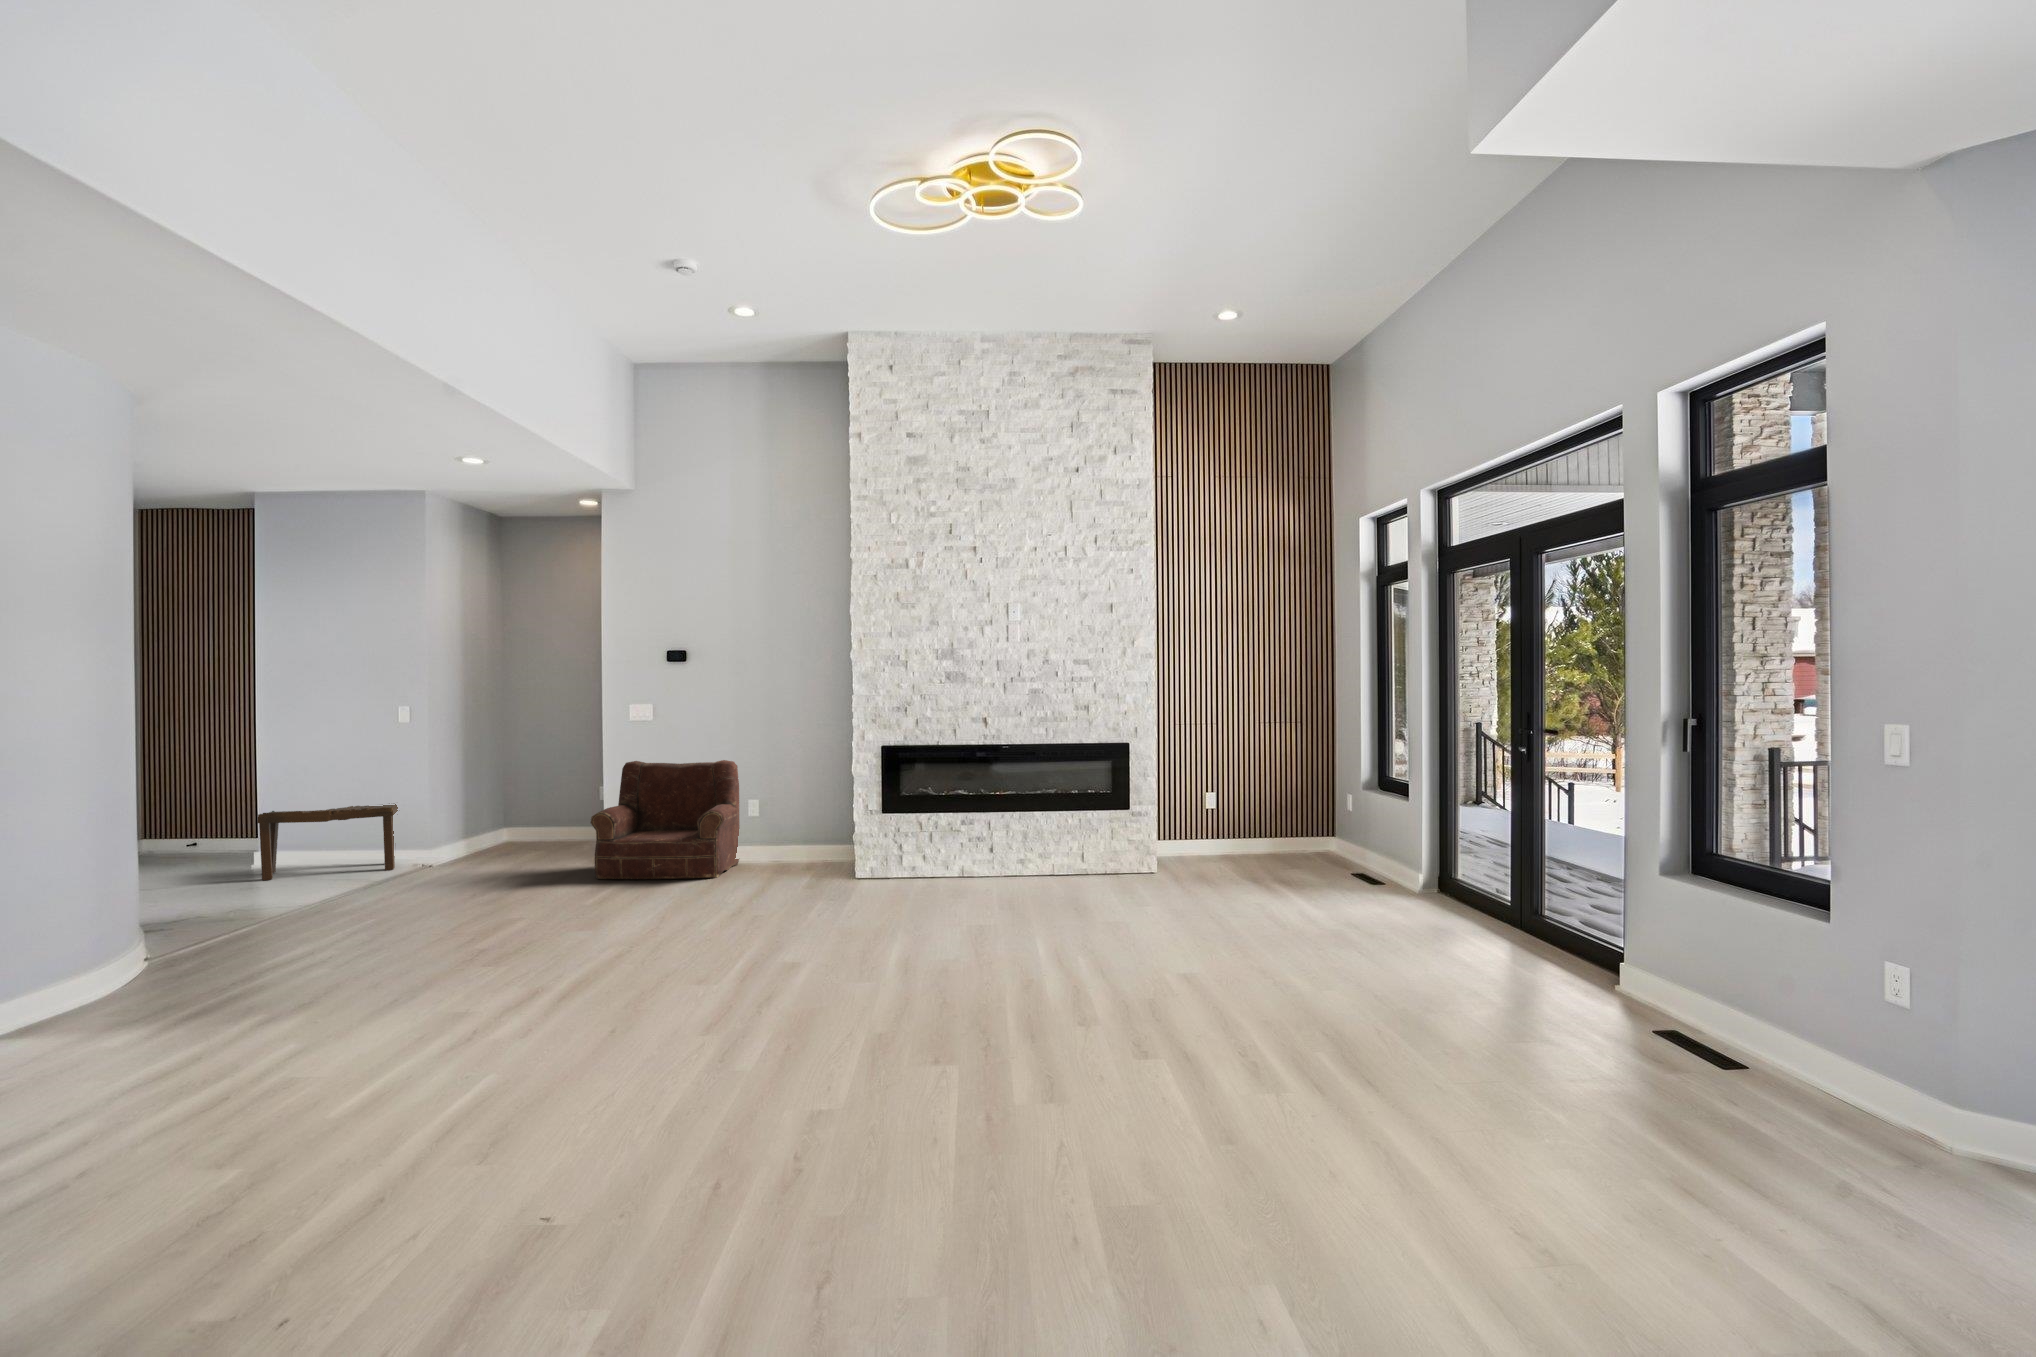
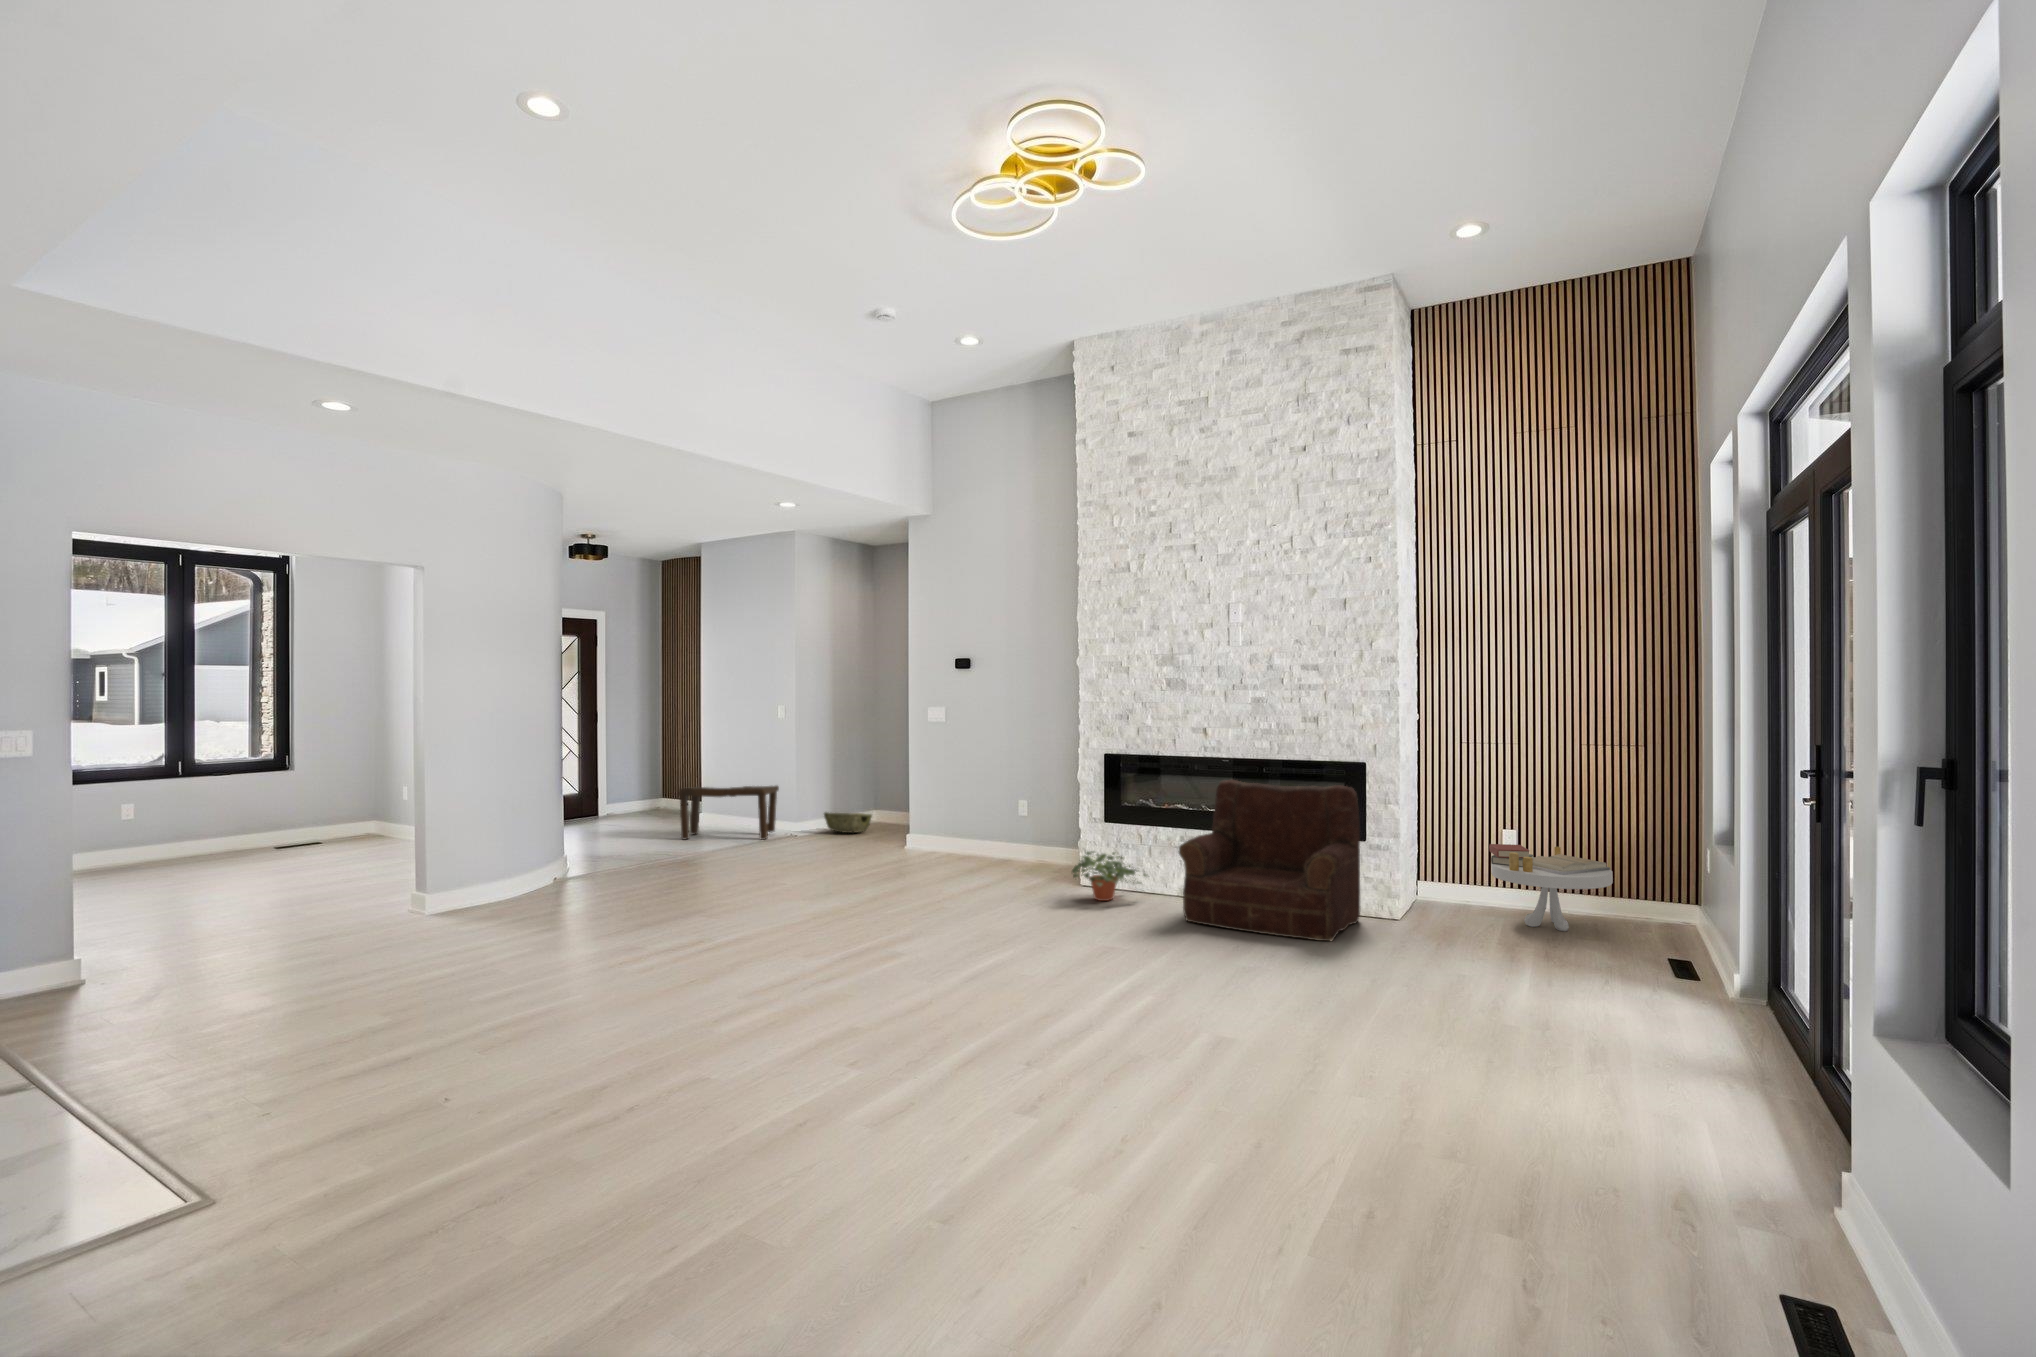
armchair: present [590,760,740,880] -> present [1178,780,1360,941]
side table: none [1209,804,1299,867] -> present [1489,844,1613,931]
woven basket: none [461,829,527,854] -> present [824,812,872,833]
potted plant: none [867,839,940,887] -> present [1072,851,1147,901]

